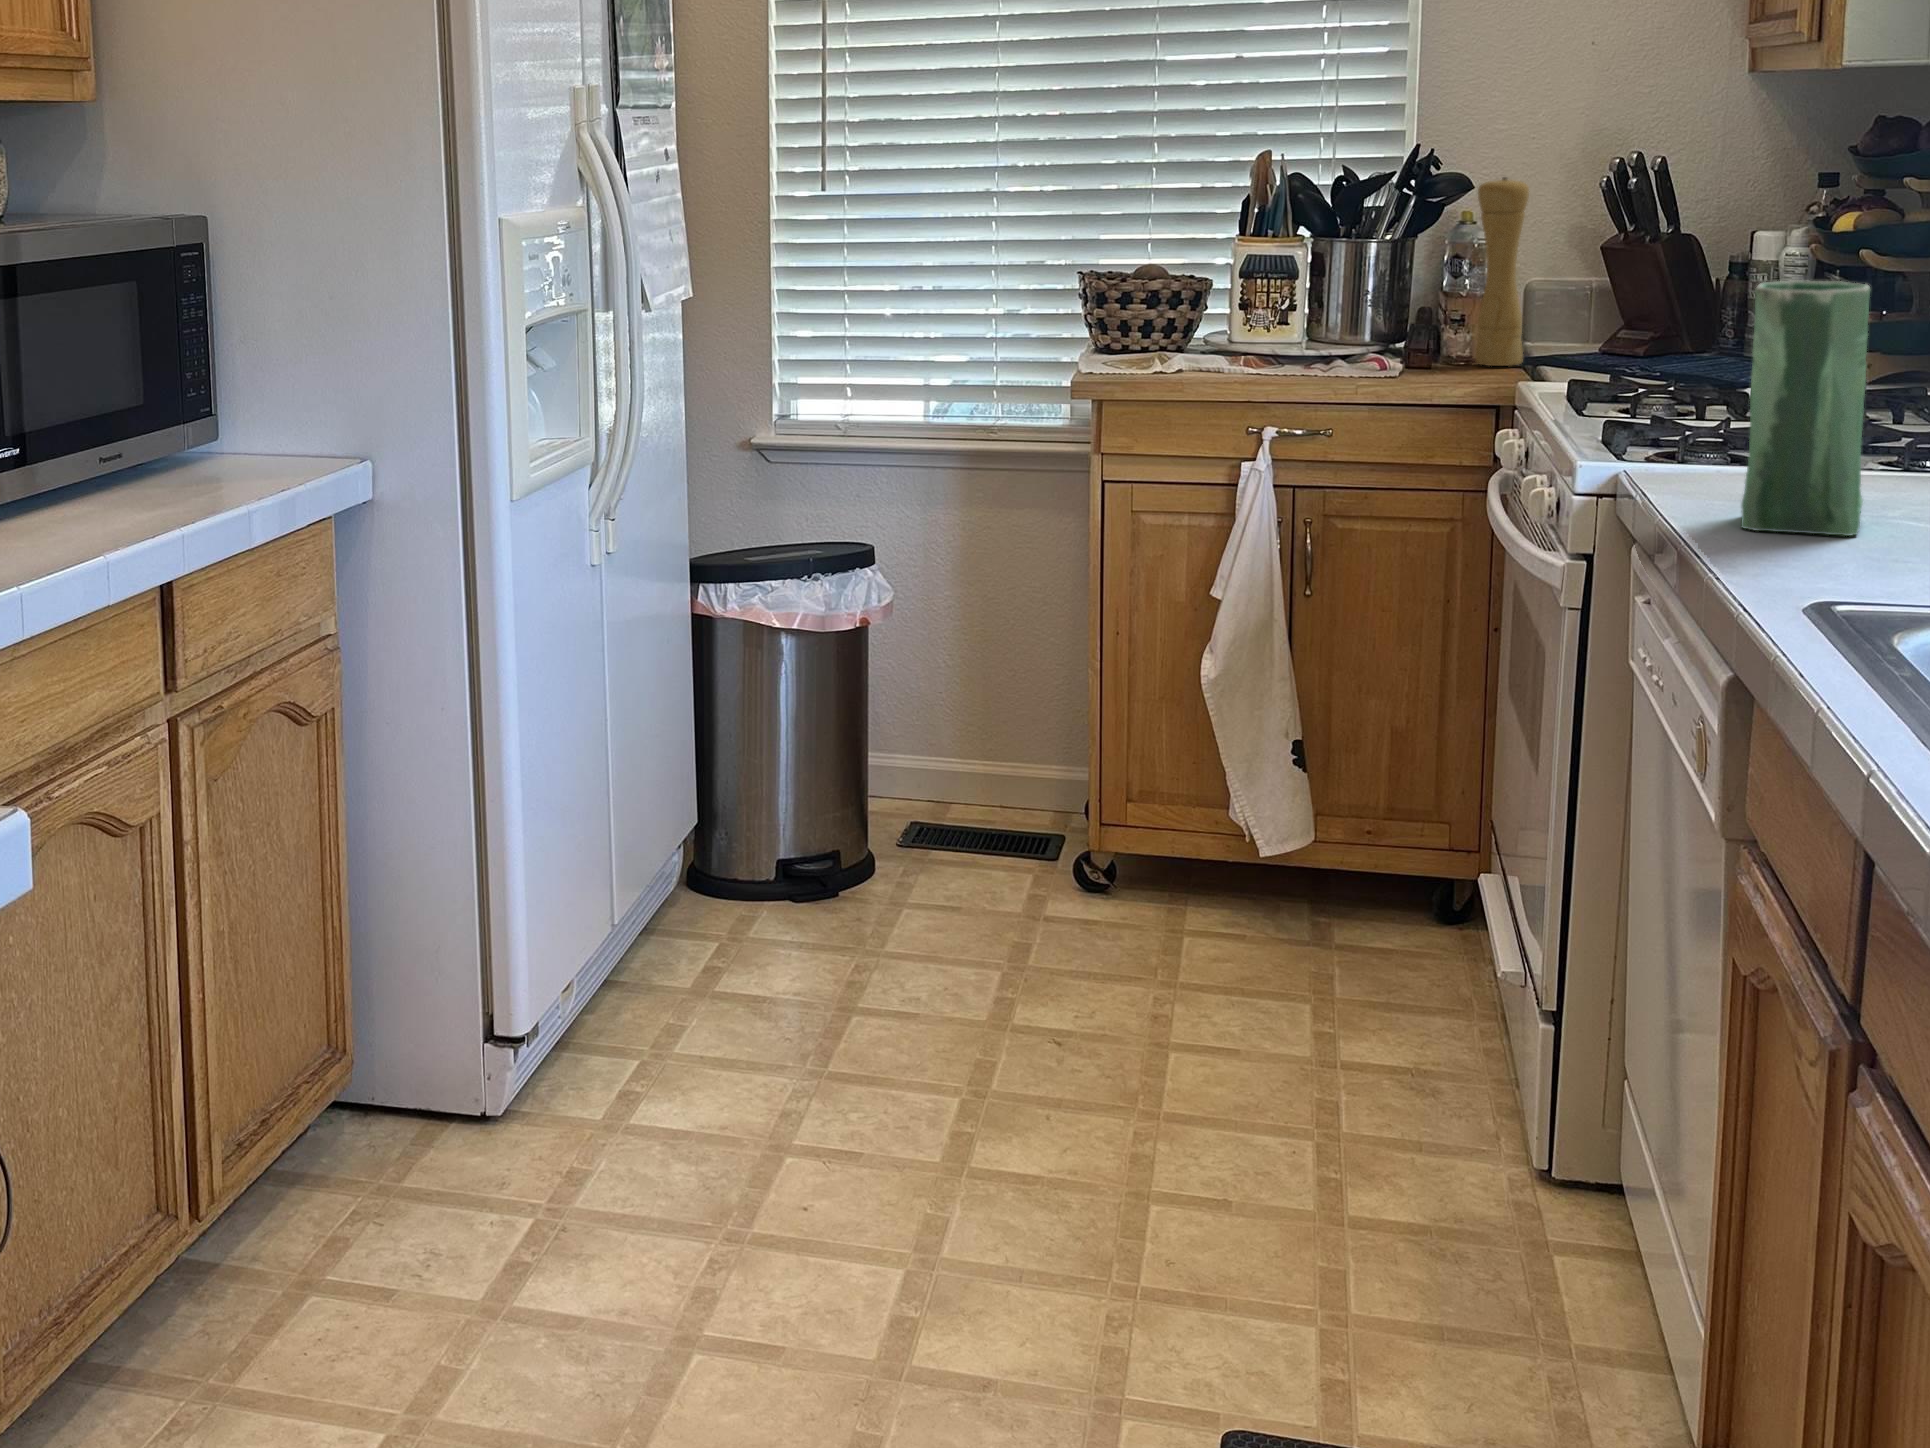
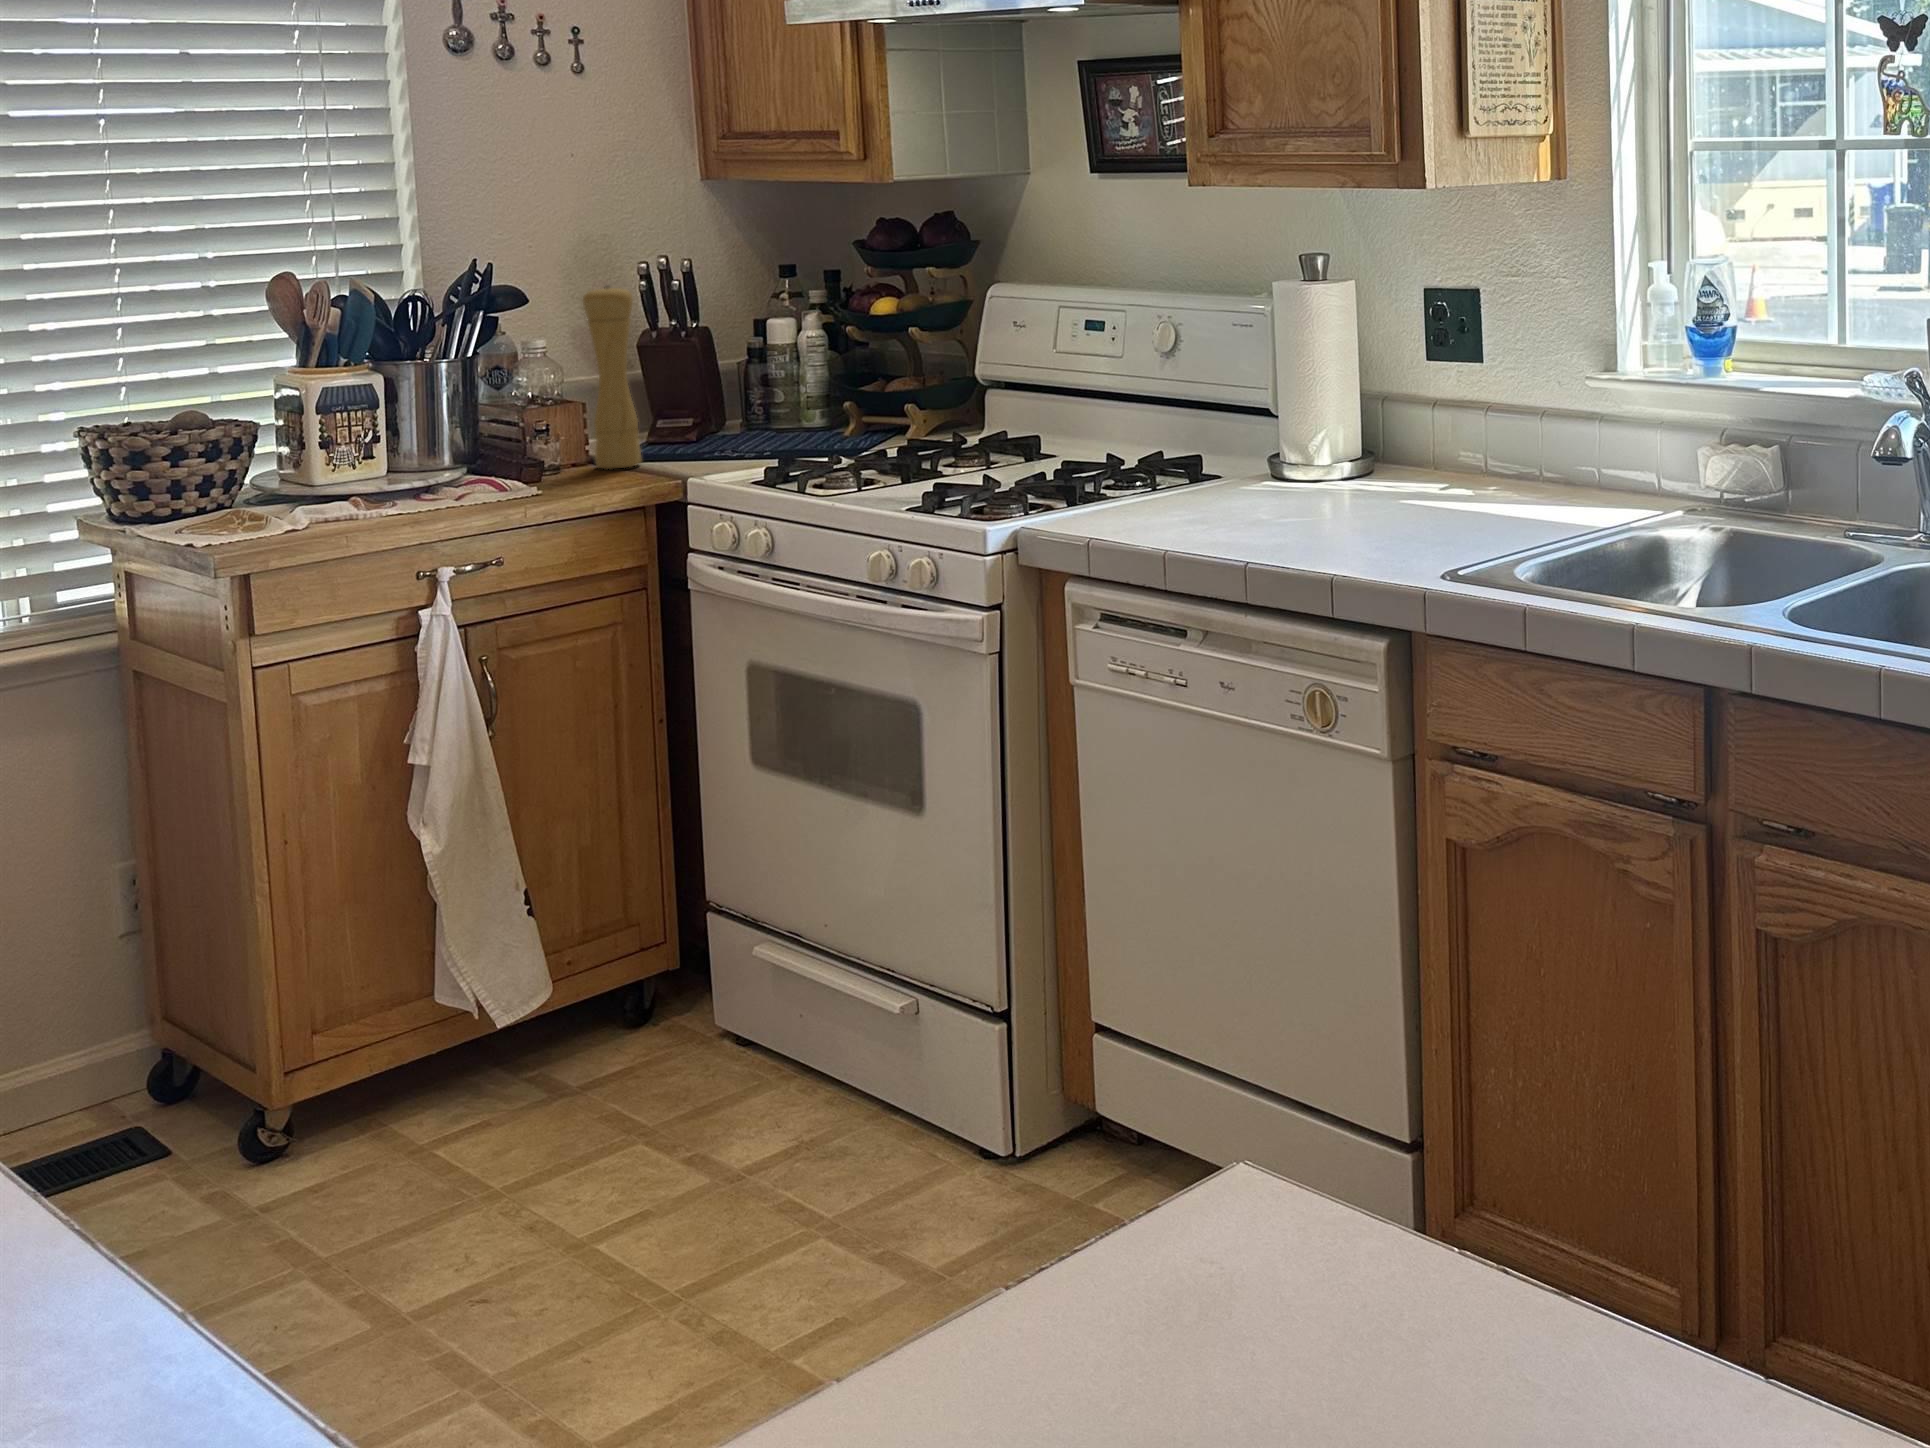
vase: present [1741,280,1870,536] -> none [1258,342,1360,539]

